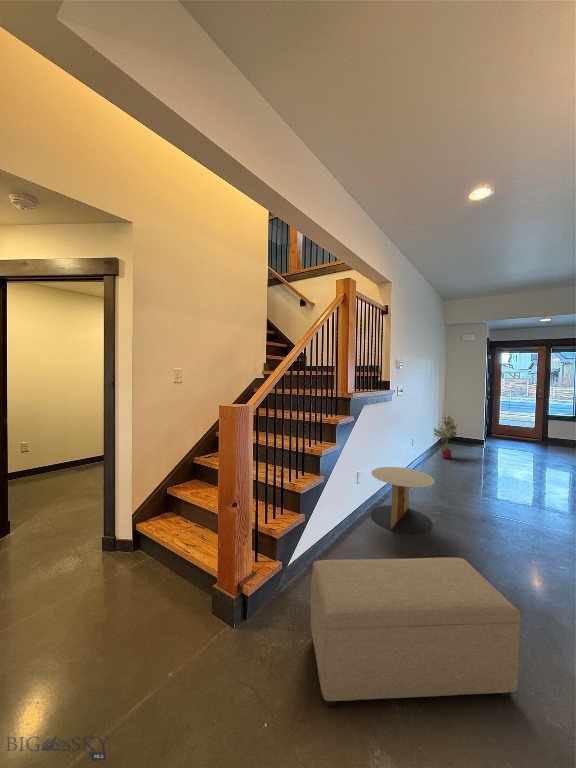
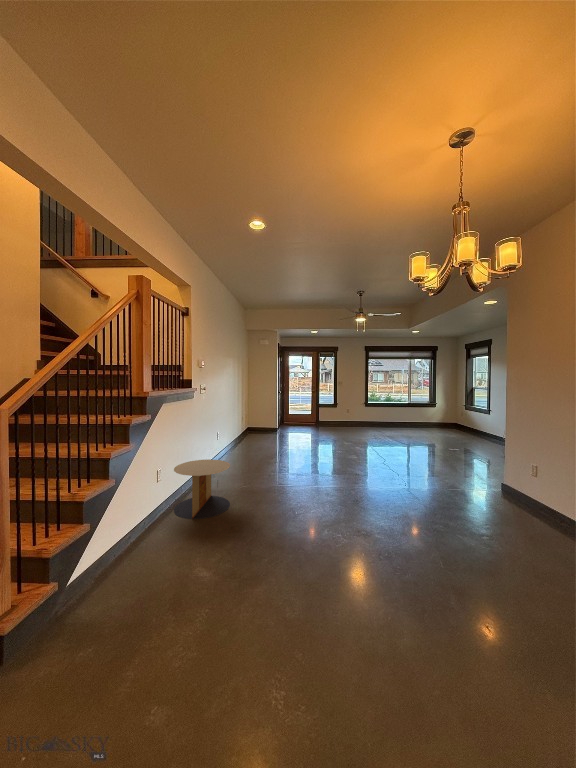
potted tree: present [434,415,457,459] -> none [238,409,257,447]
ottoman: present [311,558,520,706] -> none [94,520,271,699]

